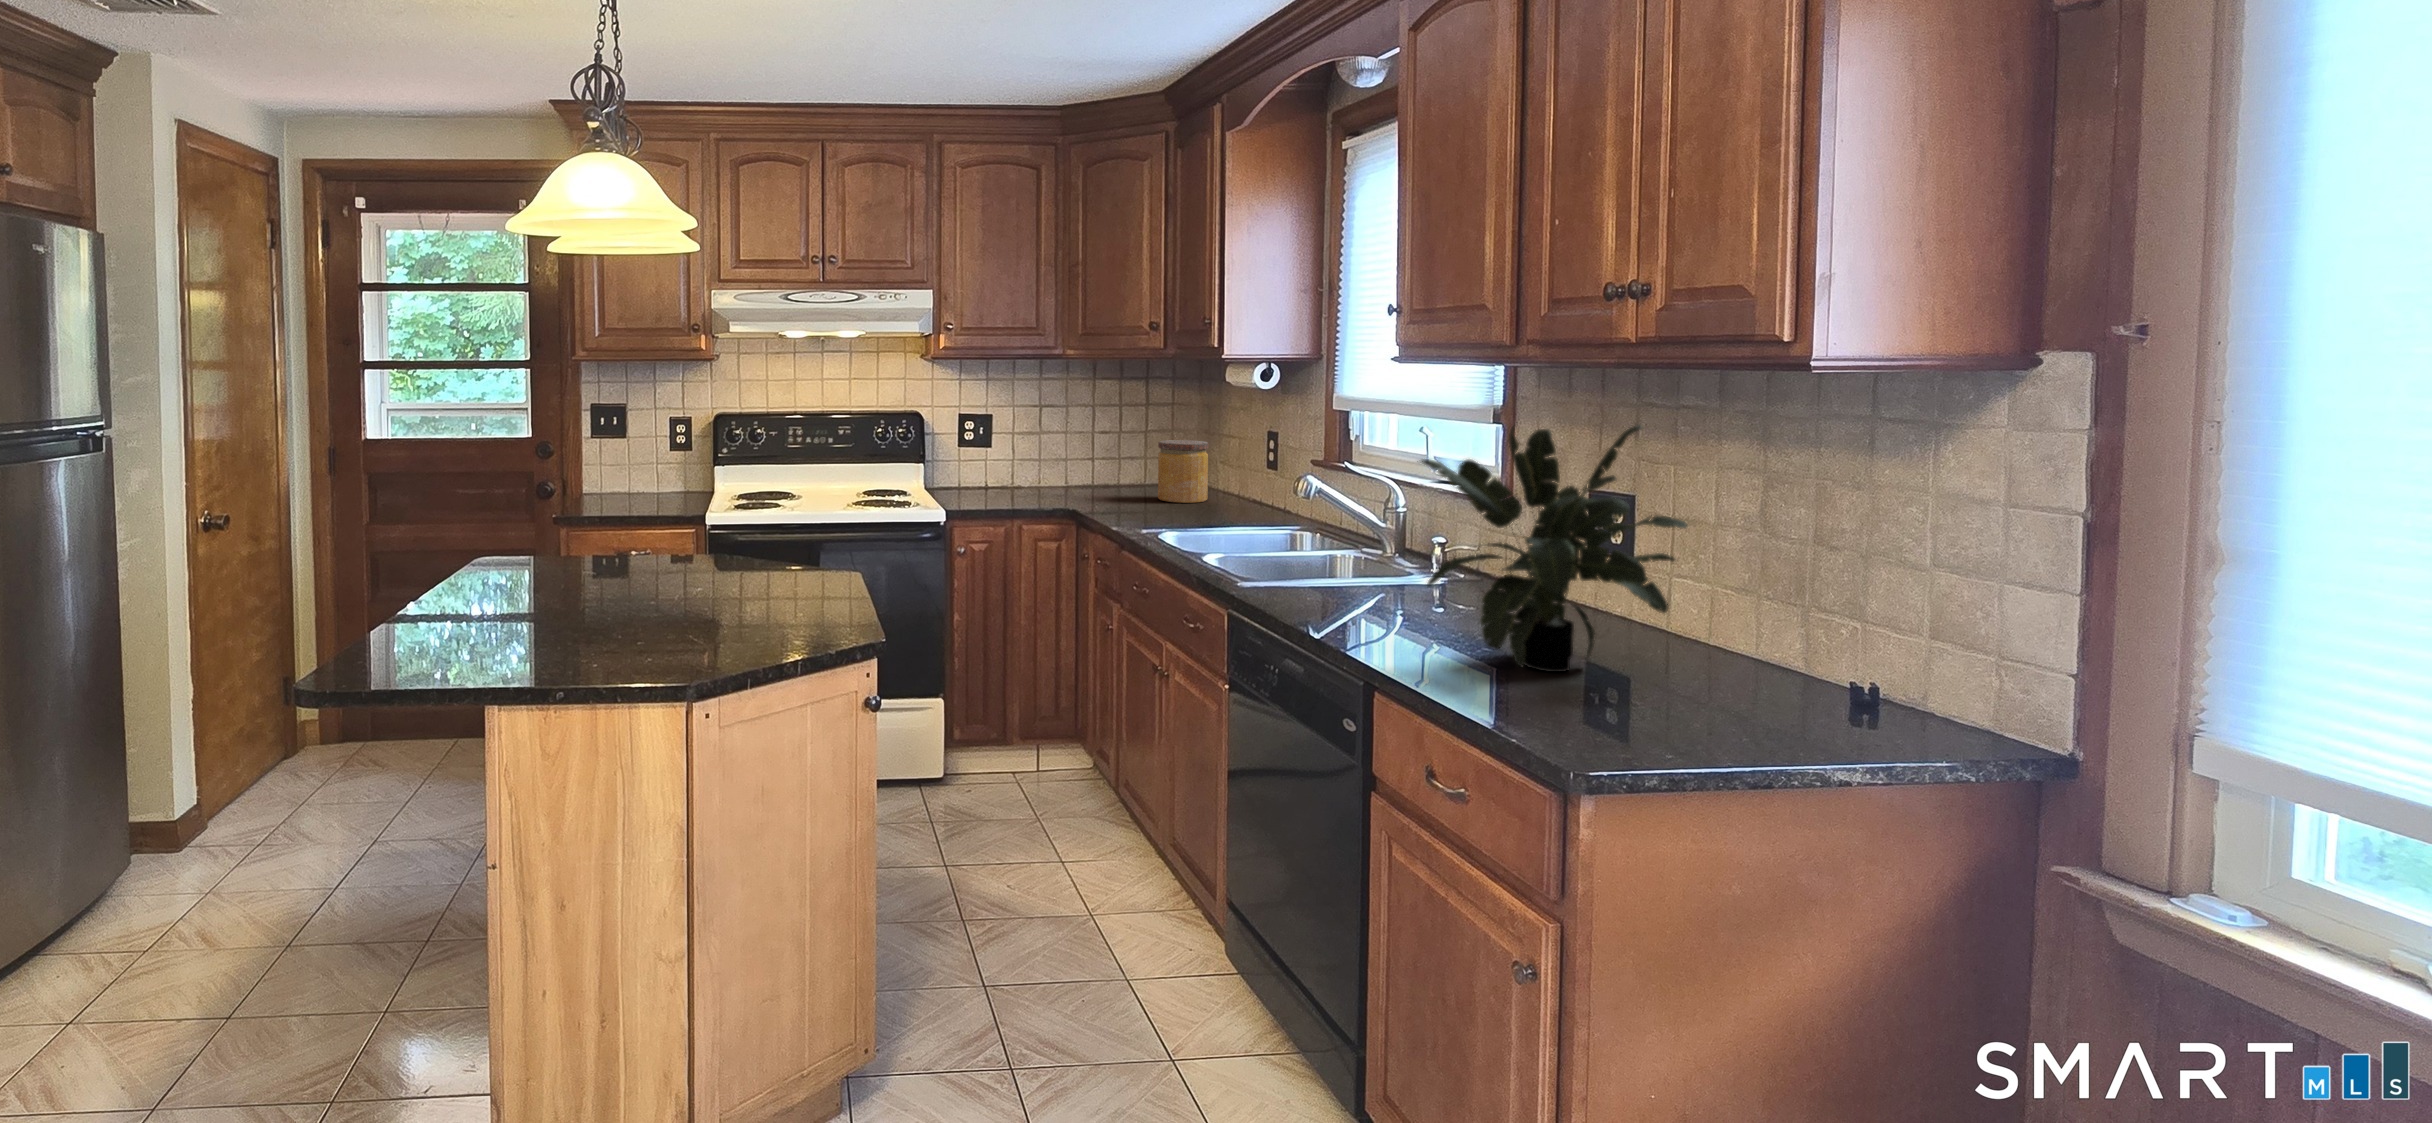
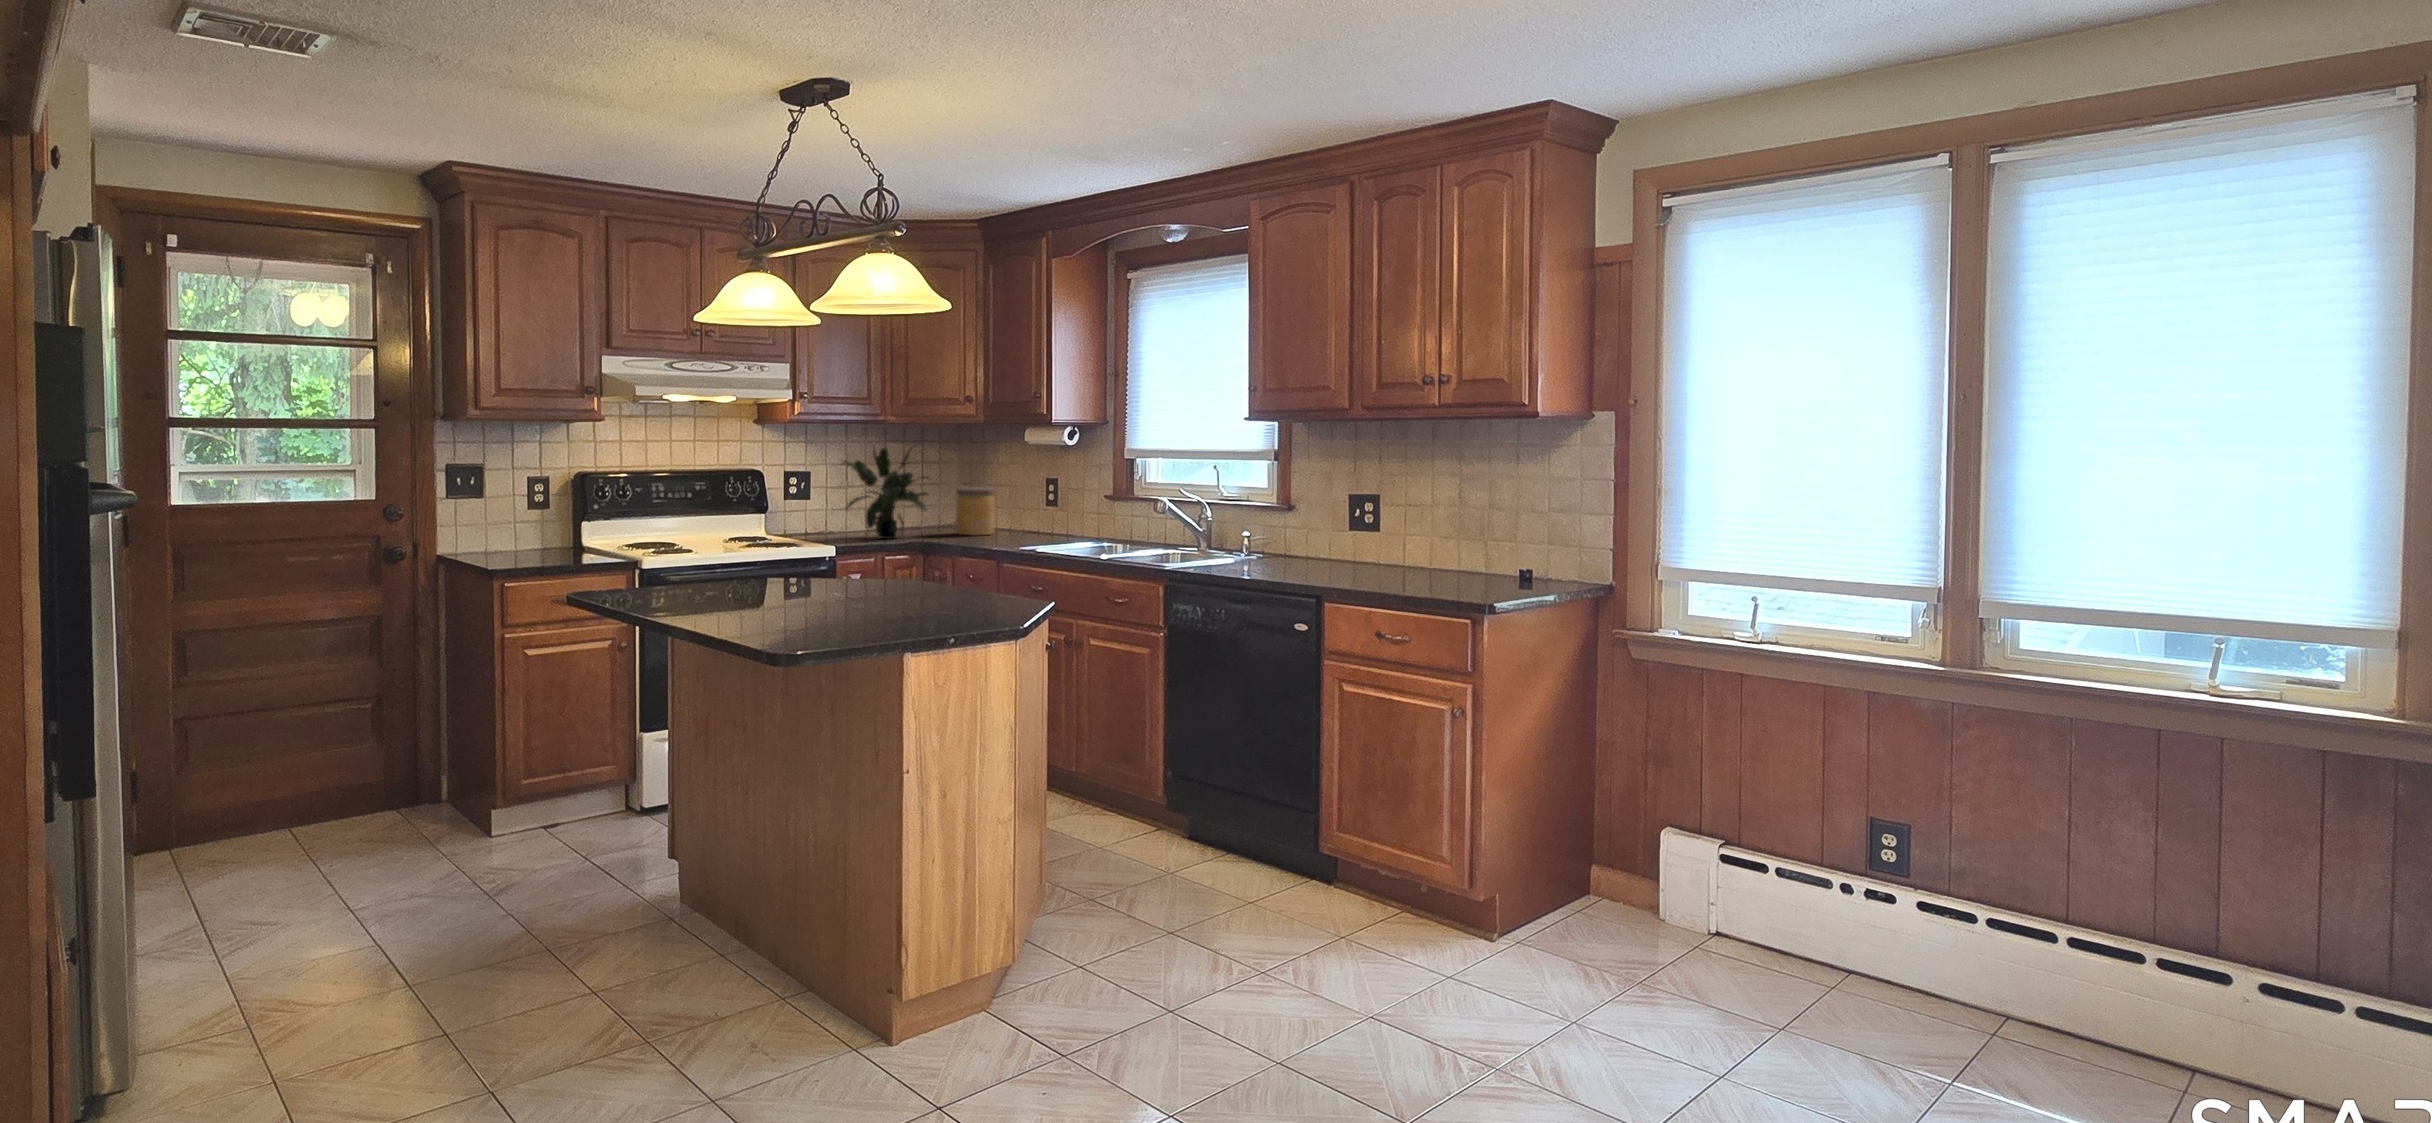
potted plant: present [1421,425,1688,672] -> present [844,445,928,539]

